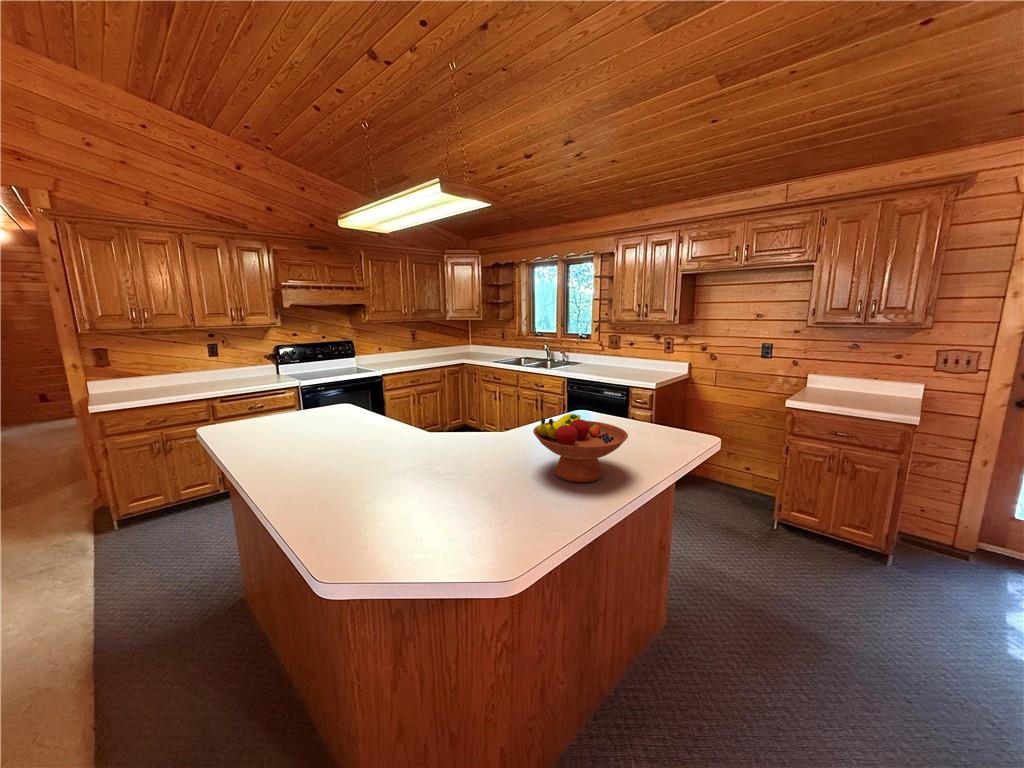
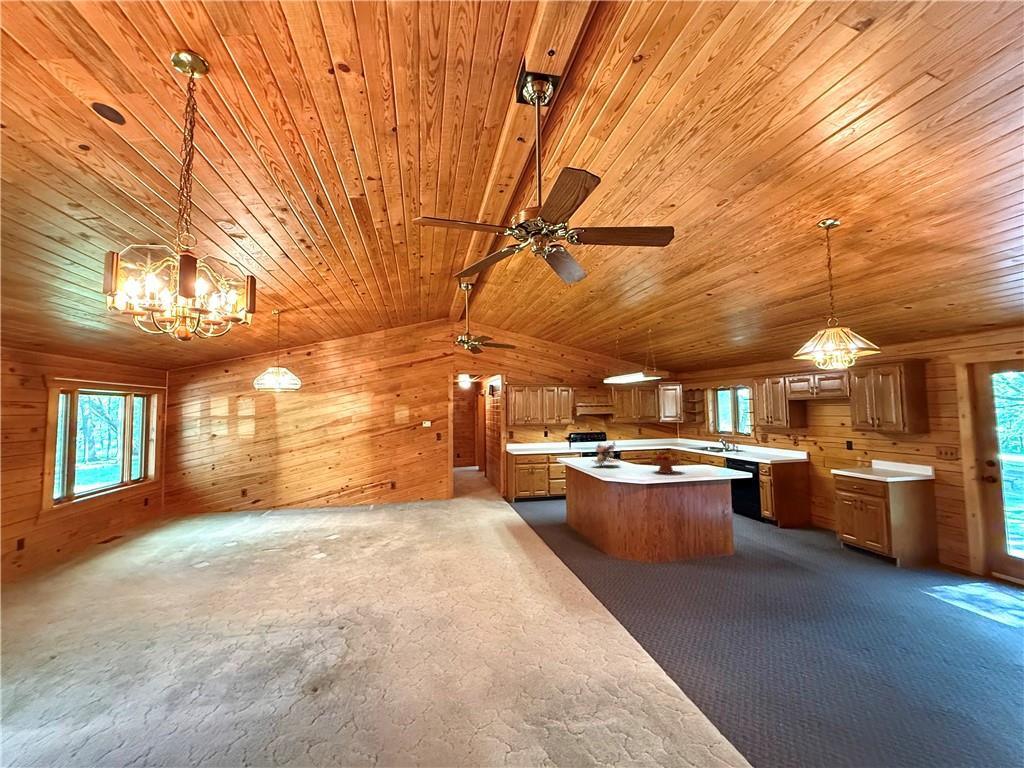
flower arrangement: none [320,376,424,465] -> present [592,443,619,465]

